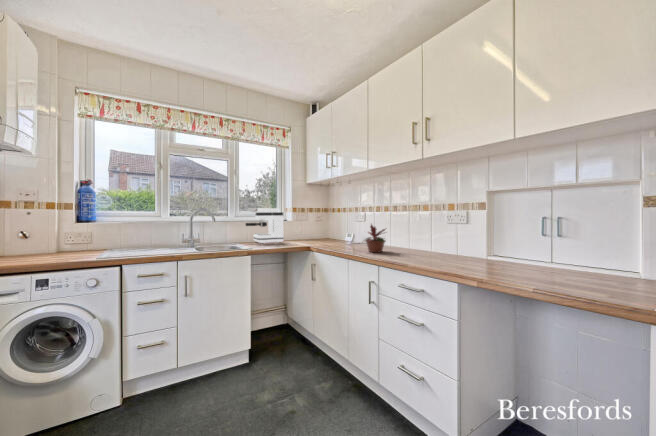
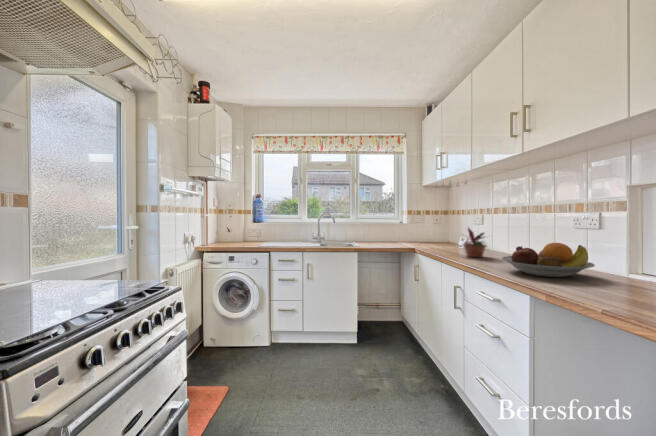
coffee maker: present [246,208,284,243] -> none [362,212,395,243]
fruit bowl: none [419,236,490,266] -> present [502,243,595,277]

